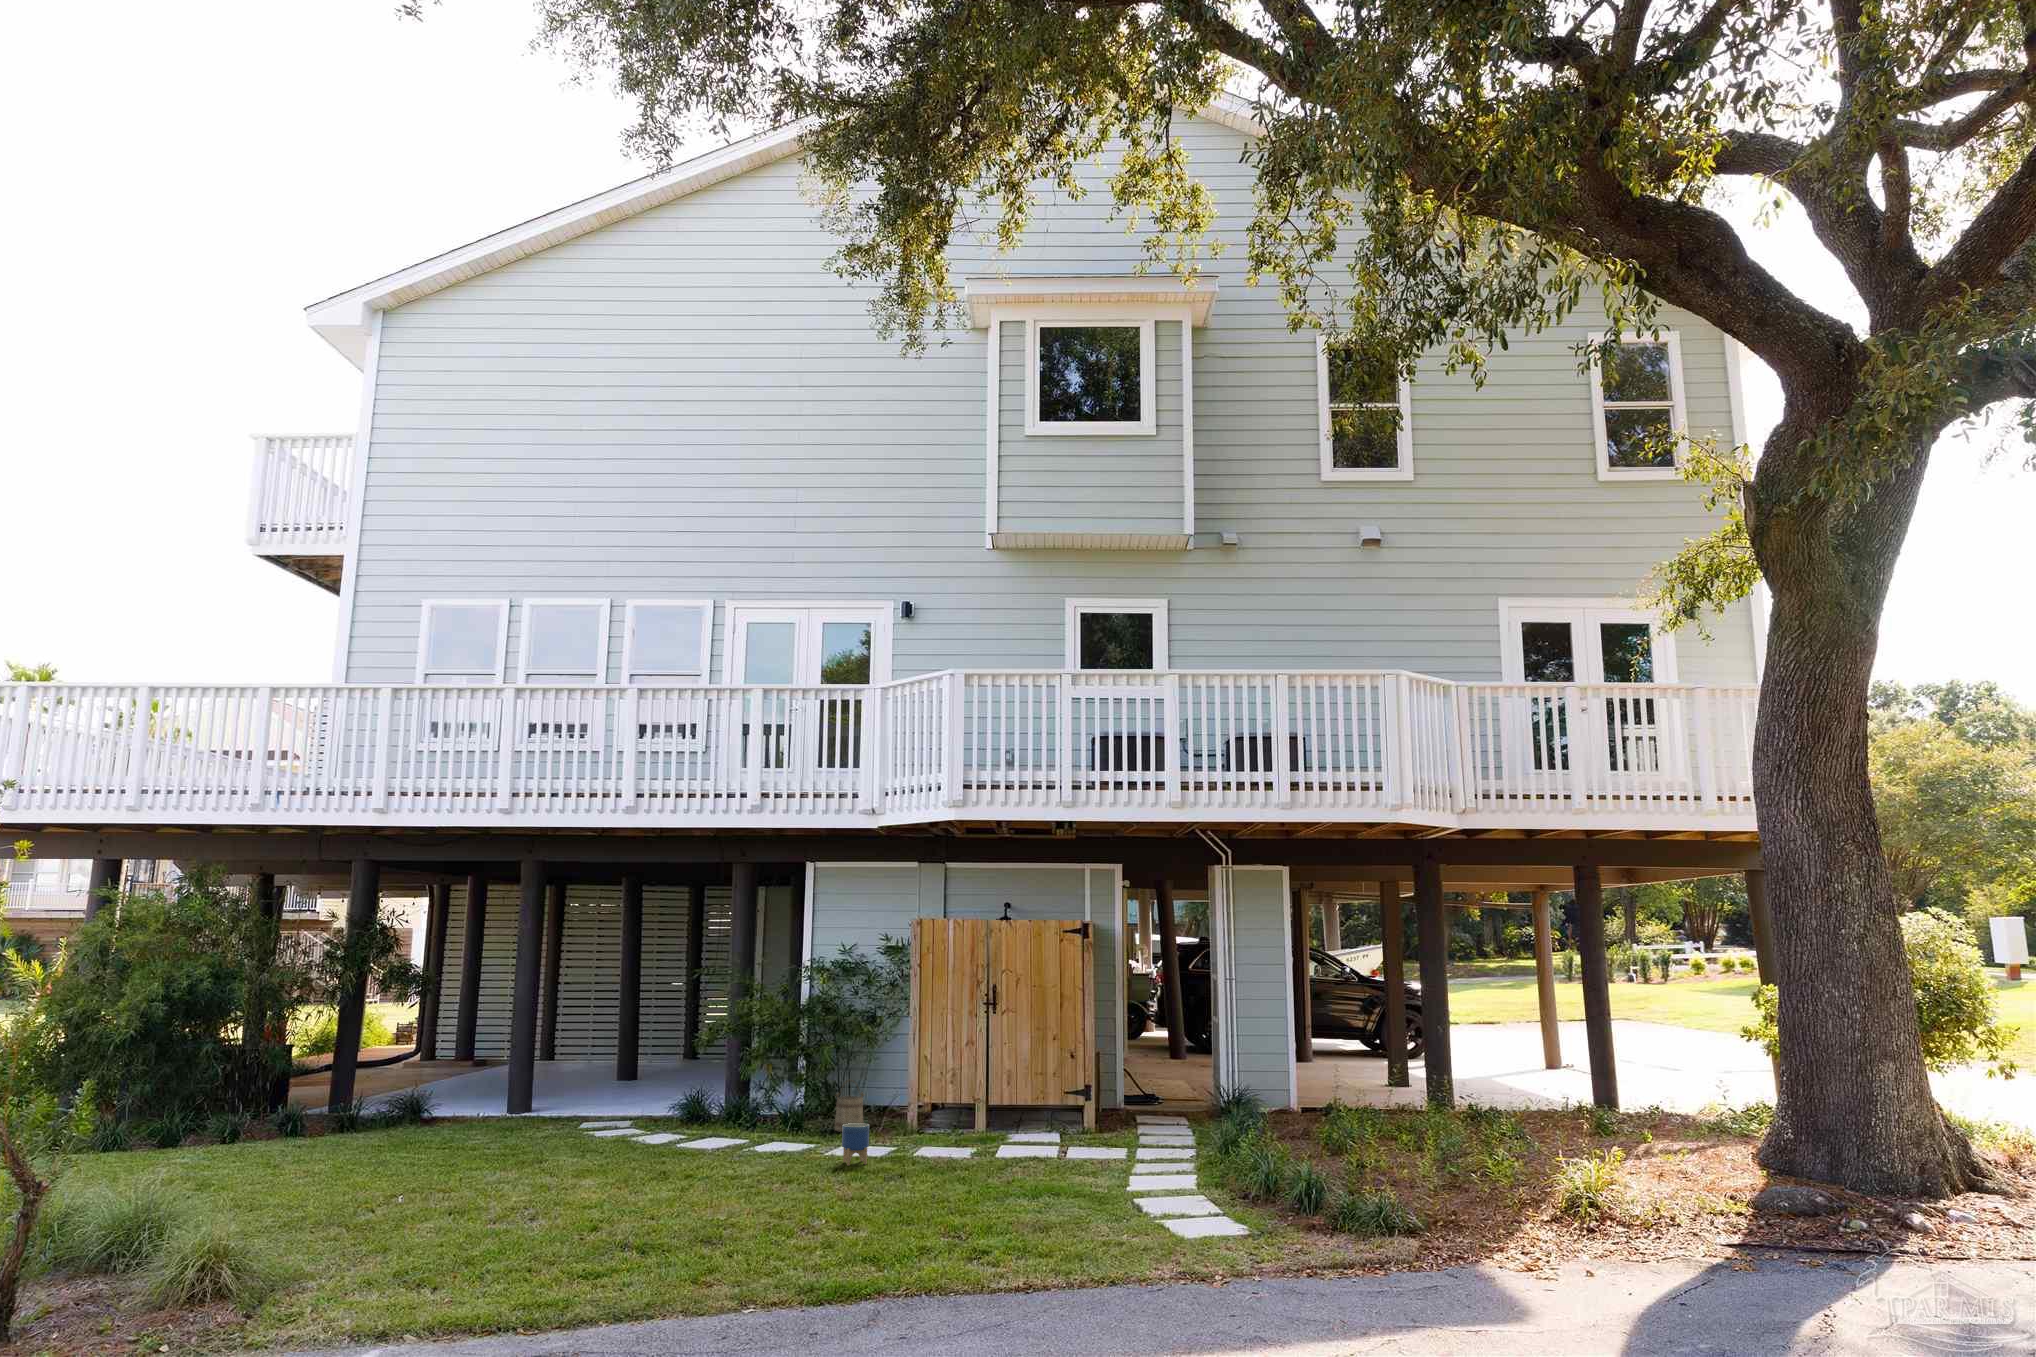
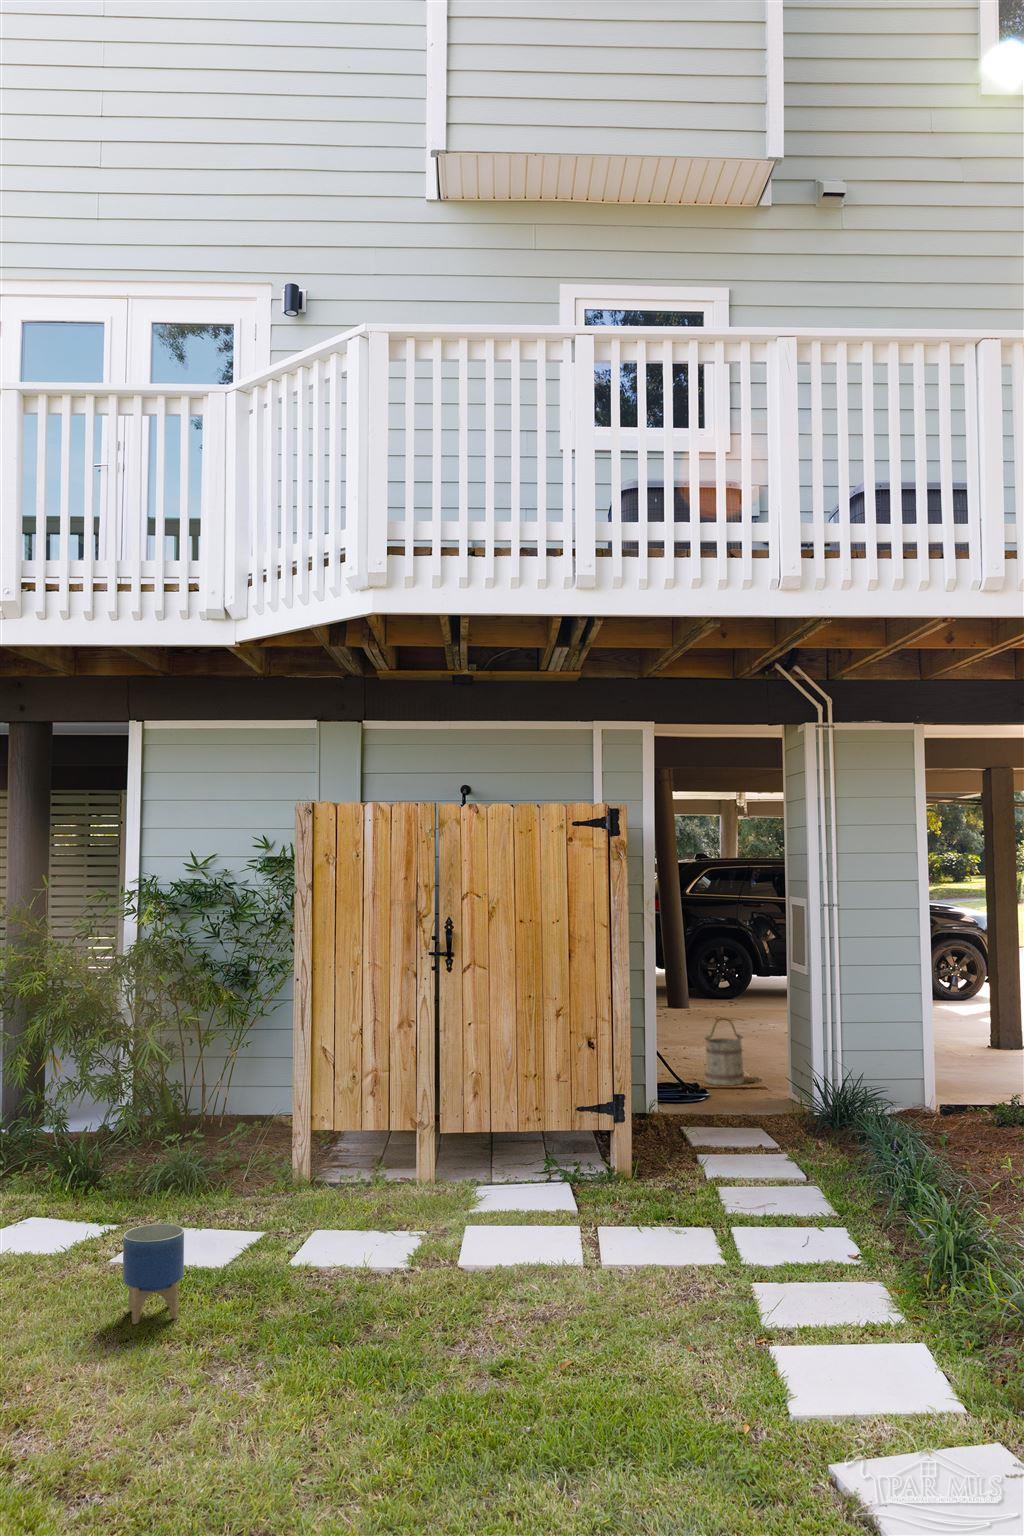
bucket: present [835,1093,864,1131] -> present [705,1018,744,1085]

